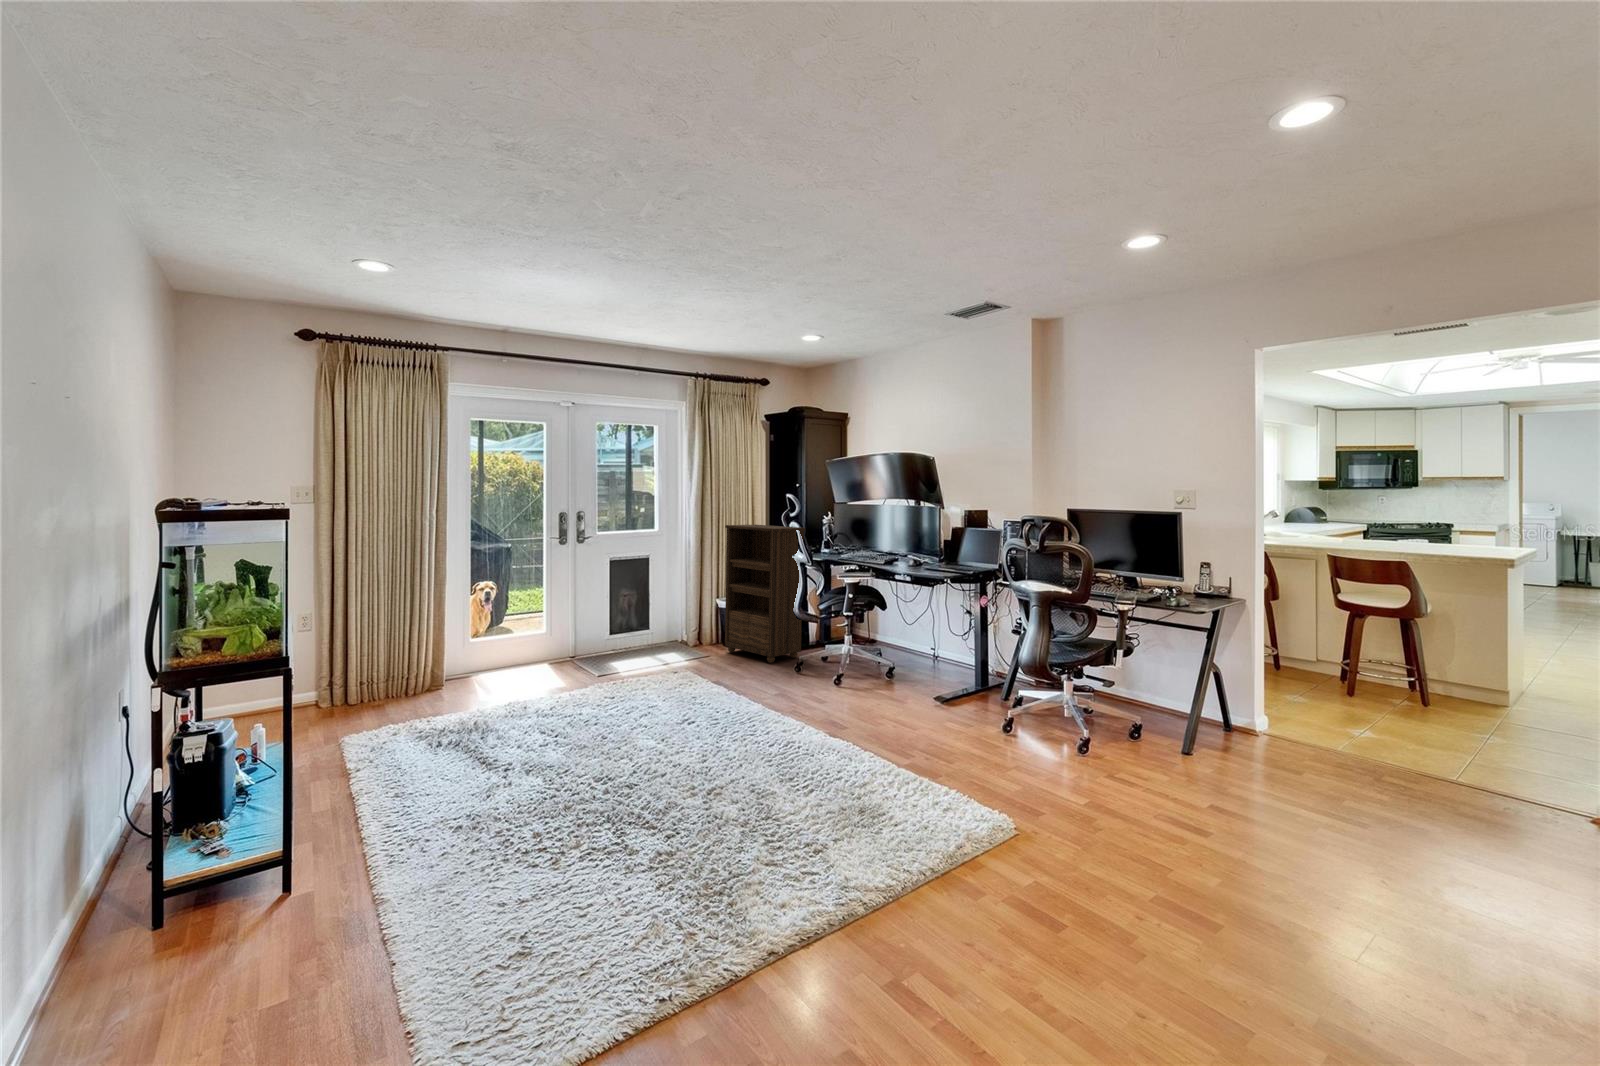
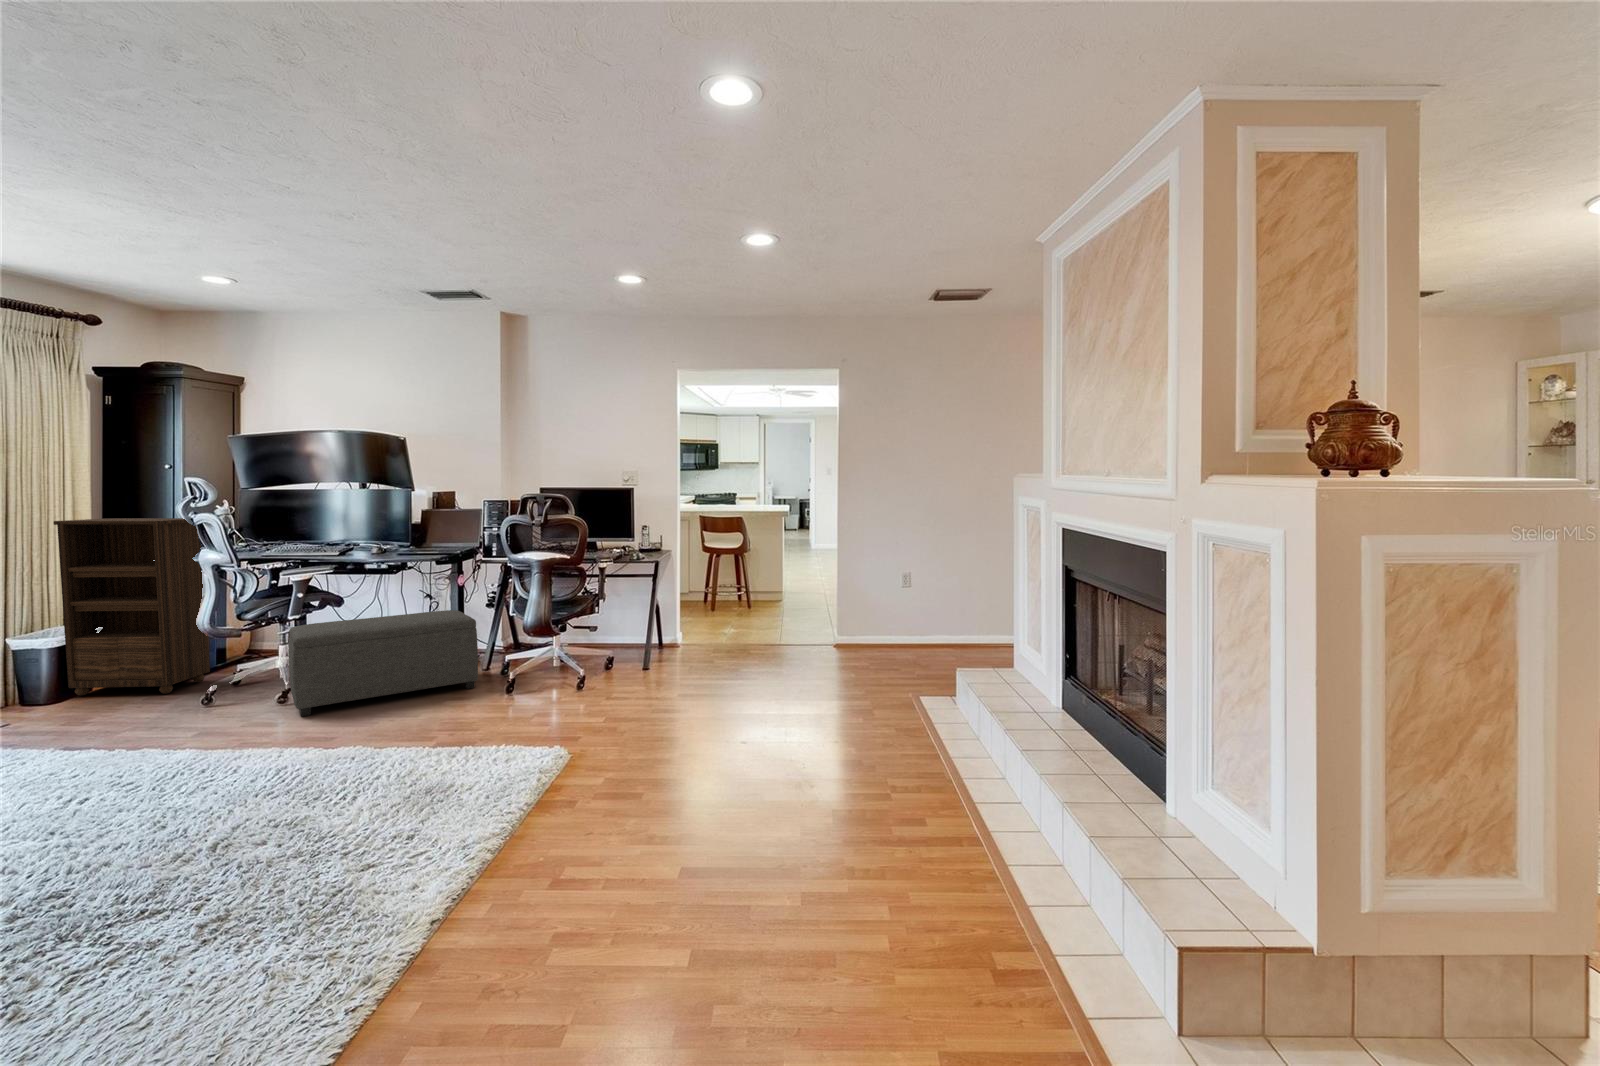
ottoman: none [827,626,981,717] -> present [288,610,478,716]

